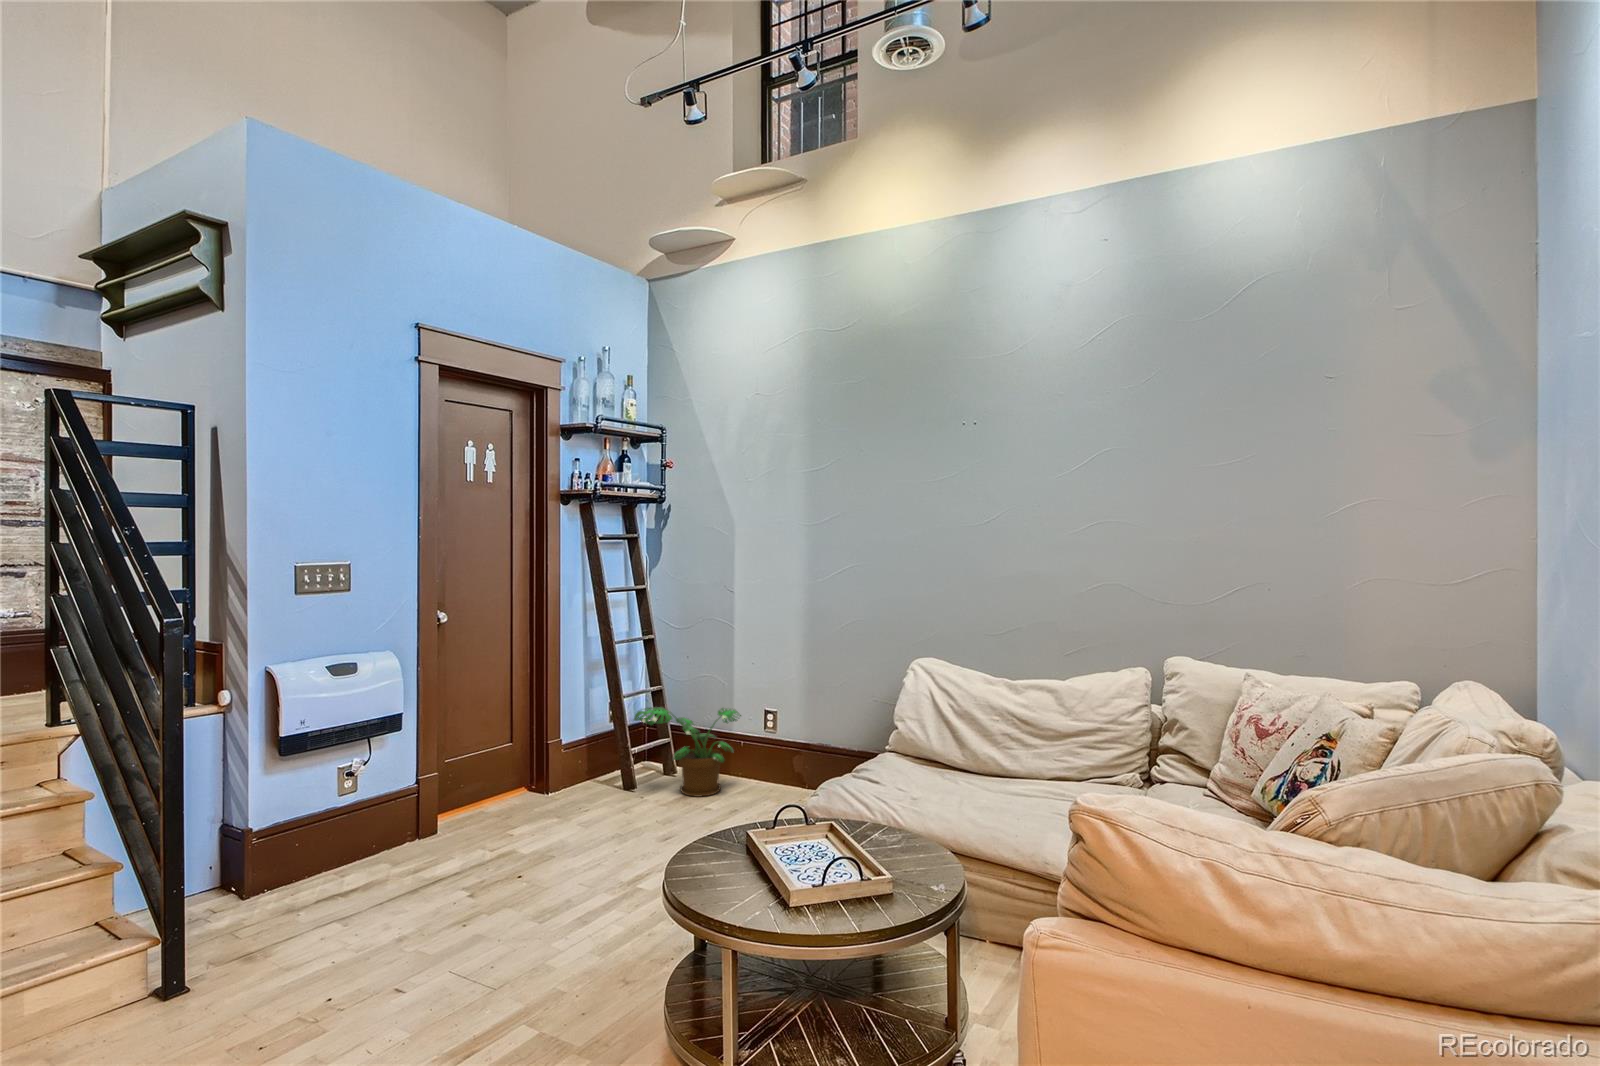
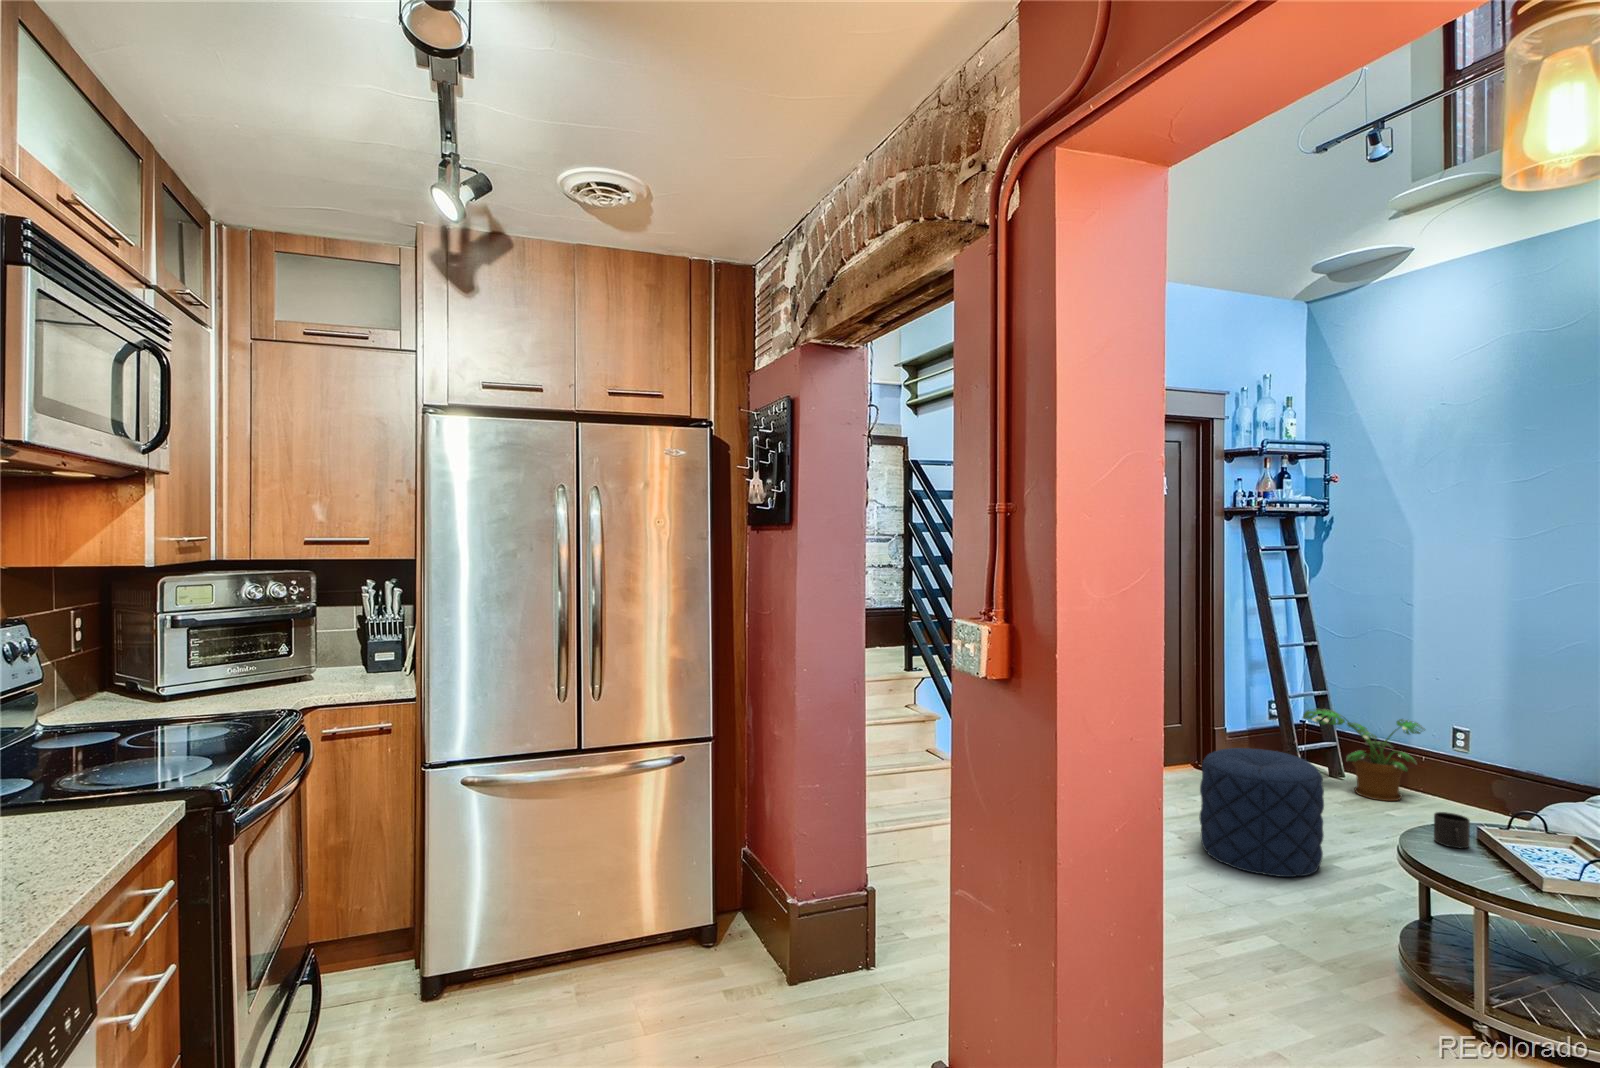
pouf: none [478,774,620,942] -> present [1200,748,1324,877]
mug: none [697,837,732,883] -> present [1434,812,1470,848]

